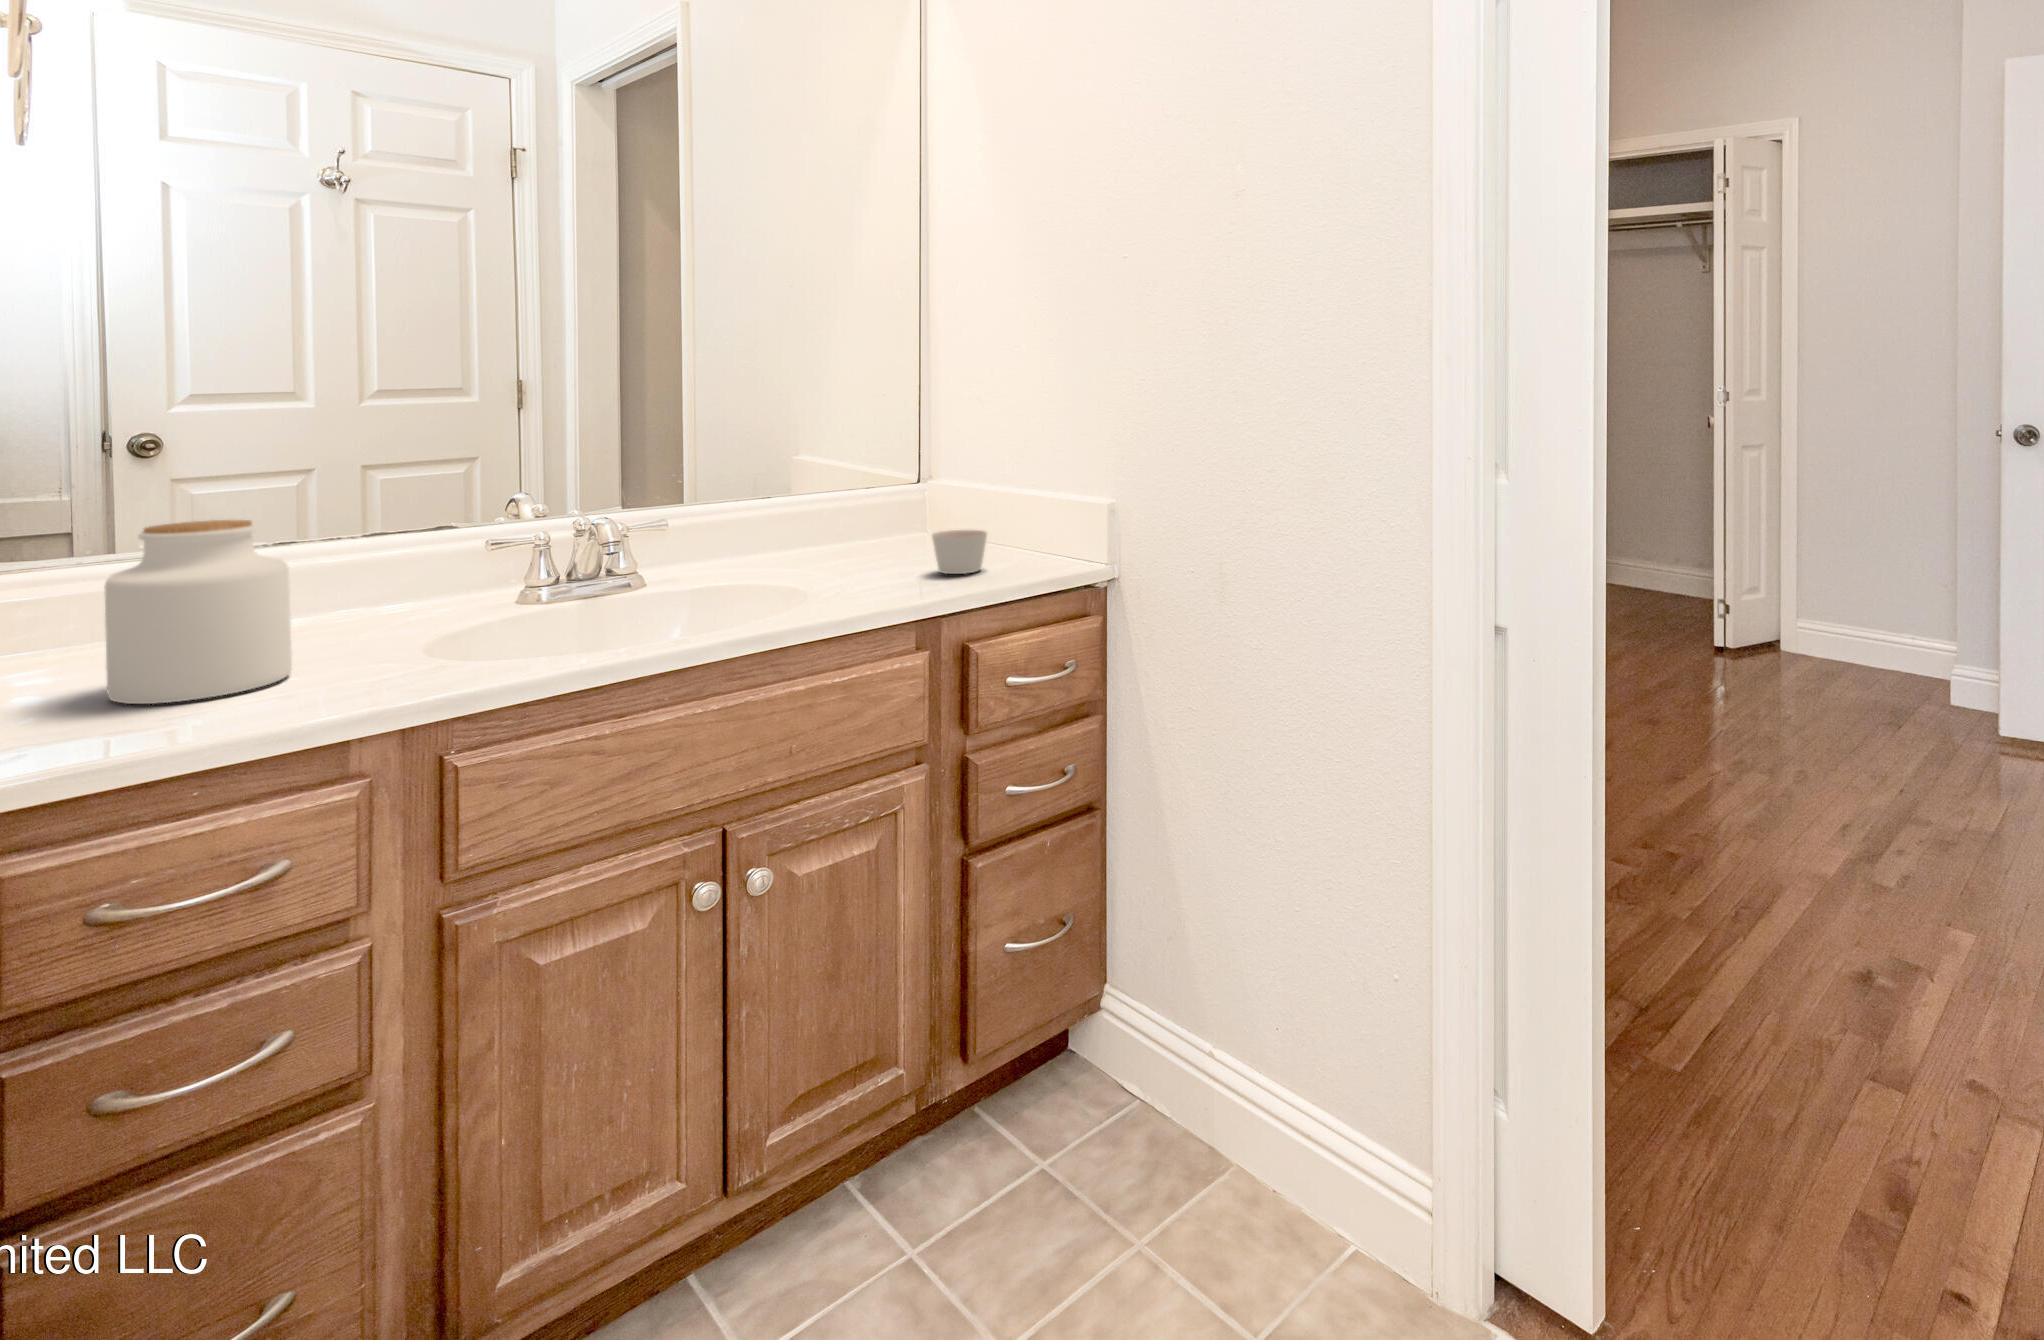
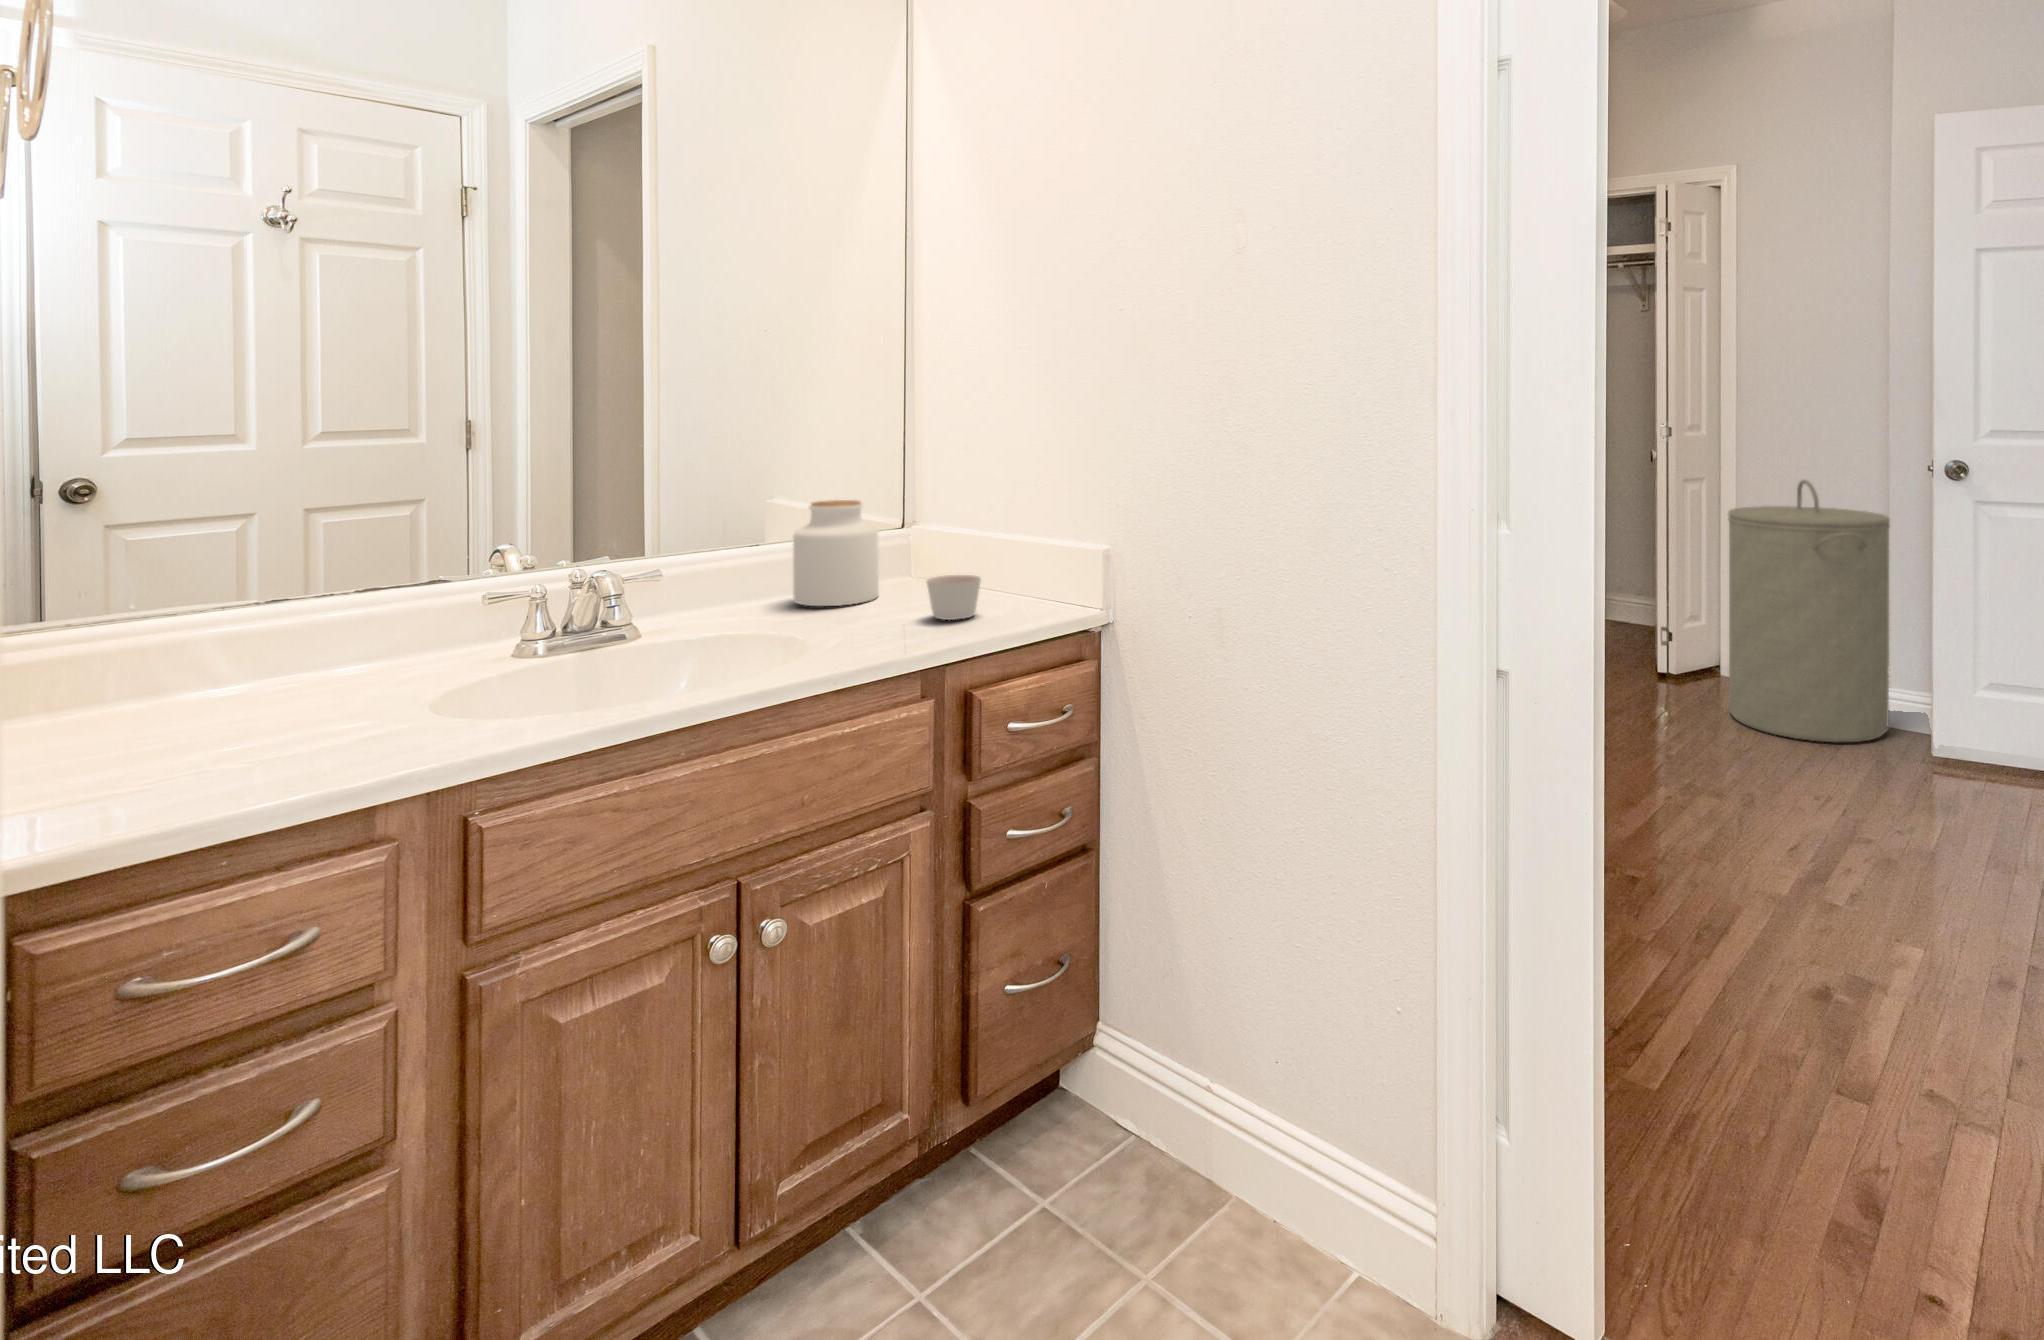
laundry hamper: none [1787,450,1958,720] -> present [1728,480,1890,742]
jar: present [104,520,292,704] -> present [793,500,879,606]

